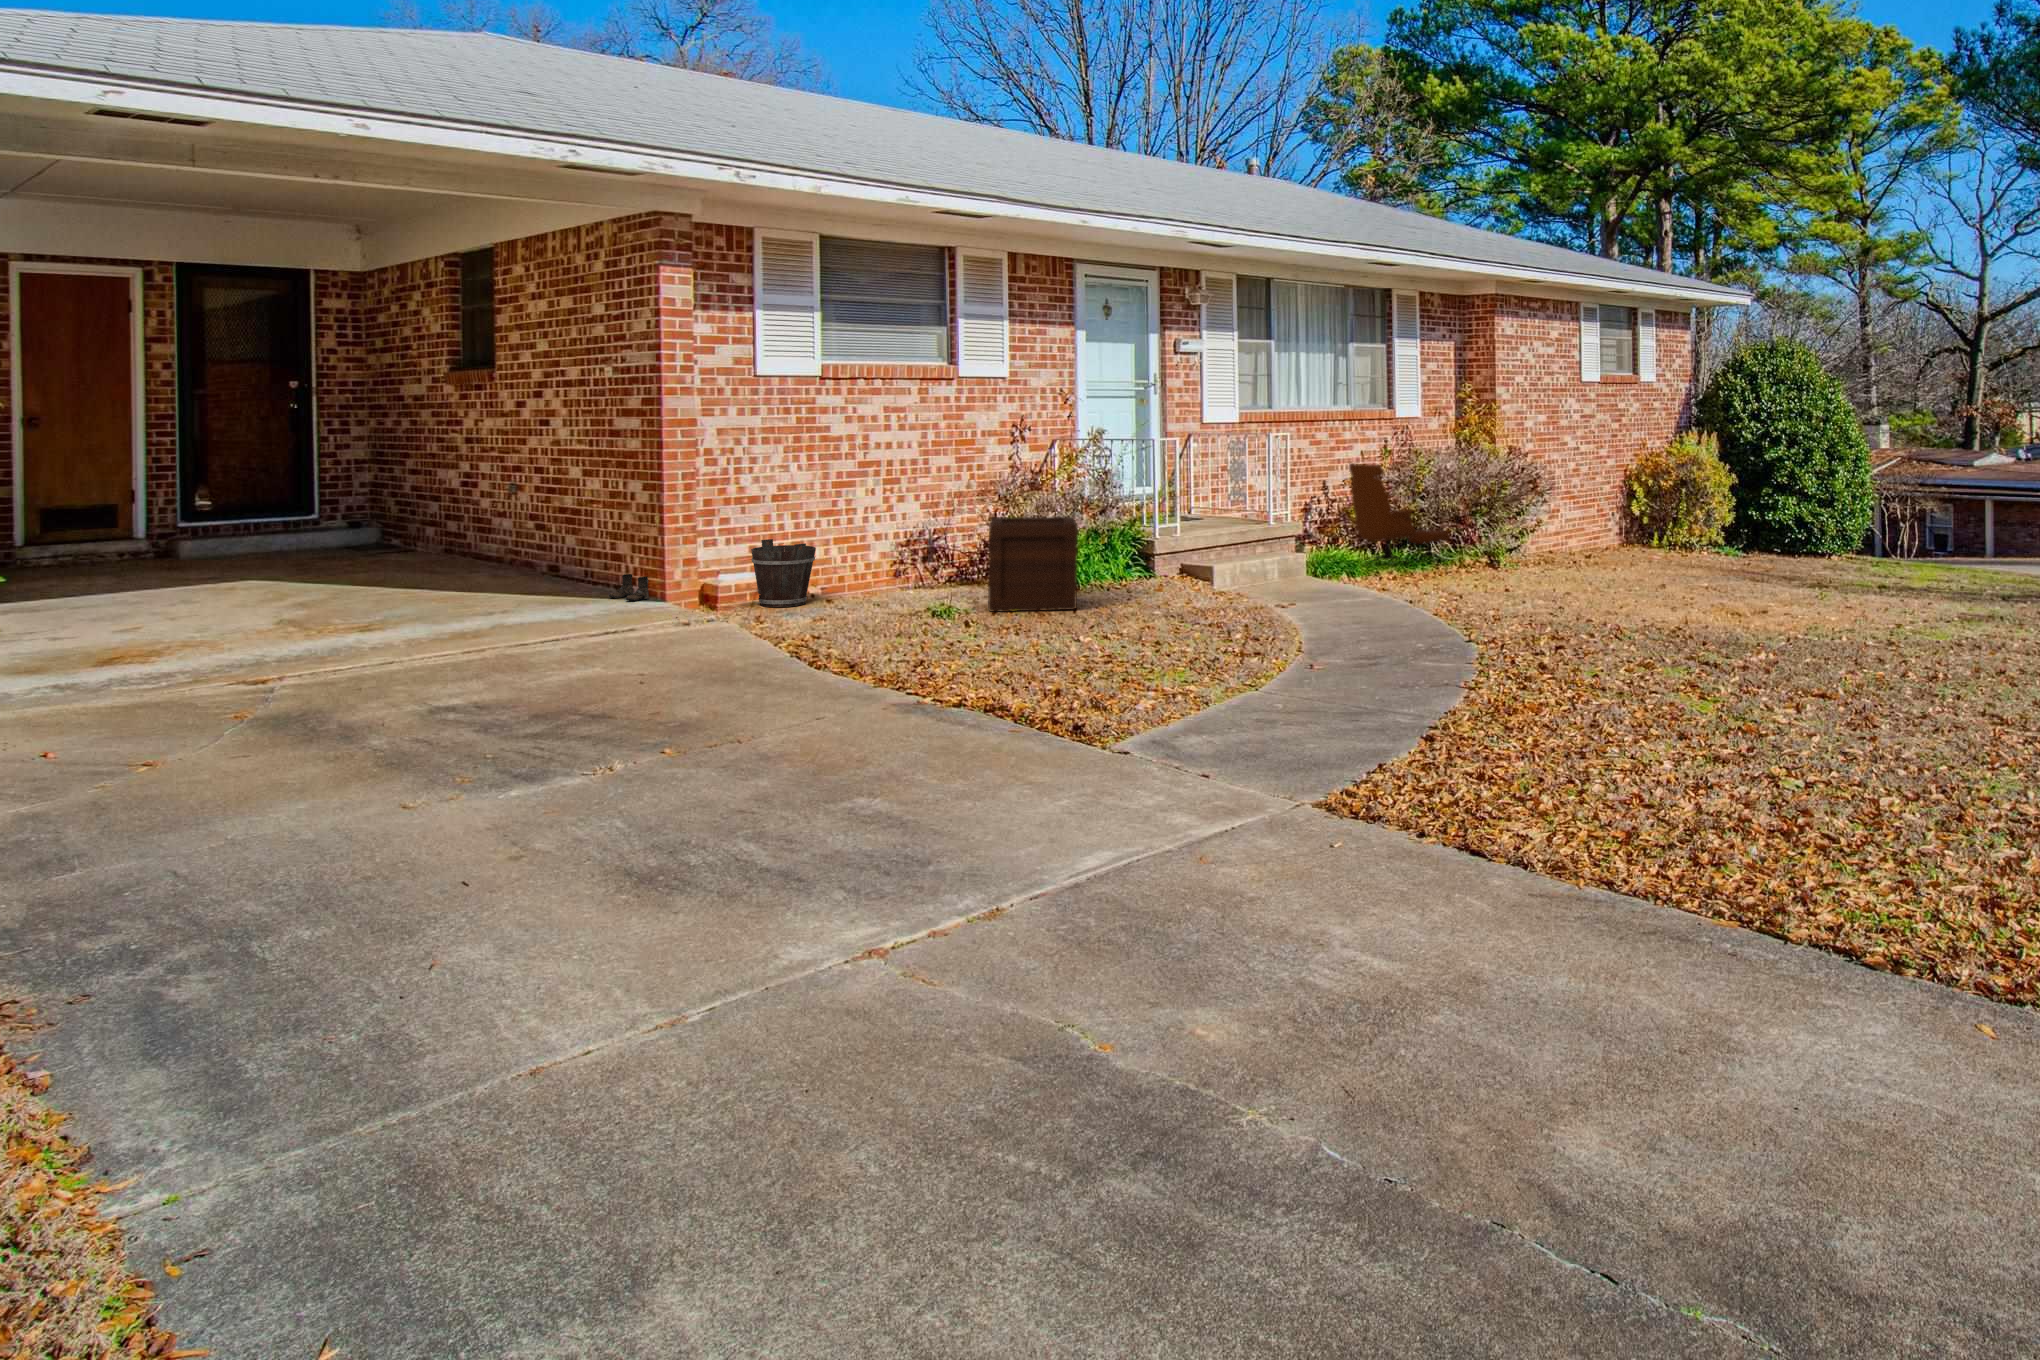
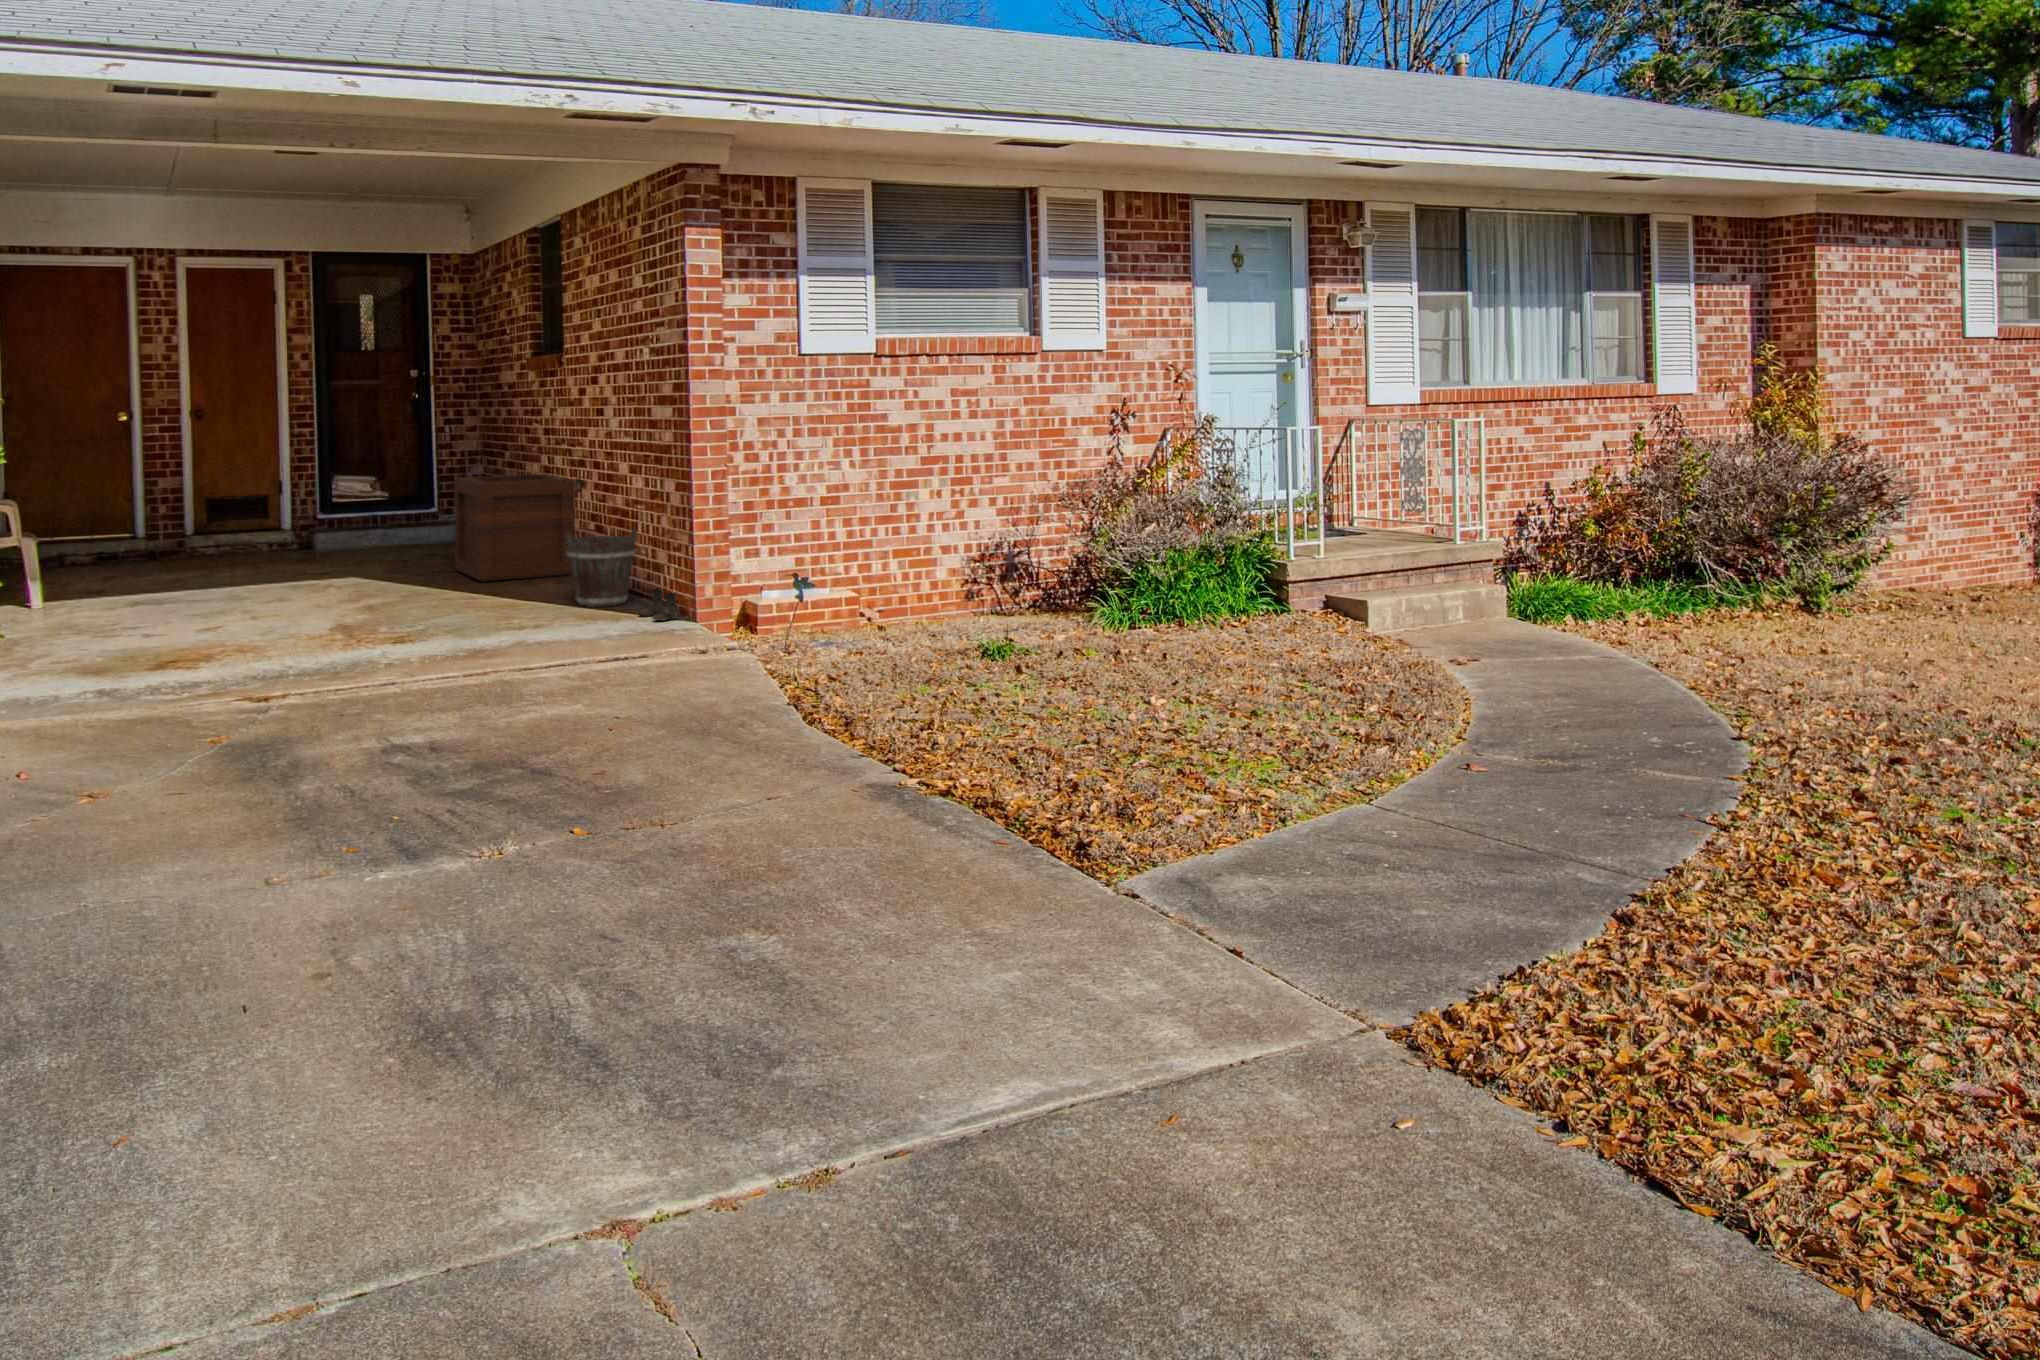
lounge chair: present [1349,463,1450,561] -> none [1587,458,1747,604]
wooden crate: present [988,516,1078,612] -> present [454,474,575,582]
bucket: present [751,539,816,607] -> present [565,530,637,607]

